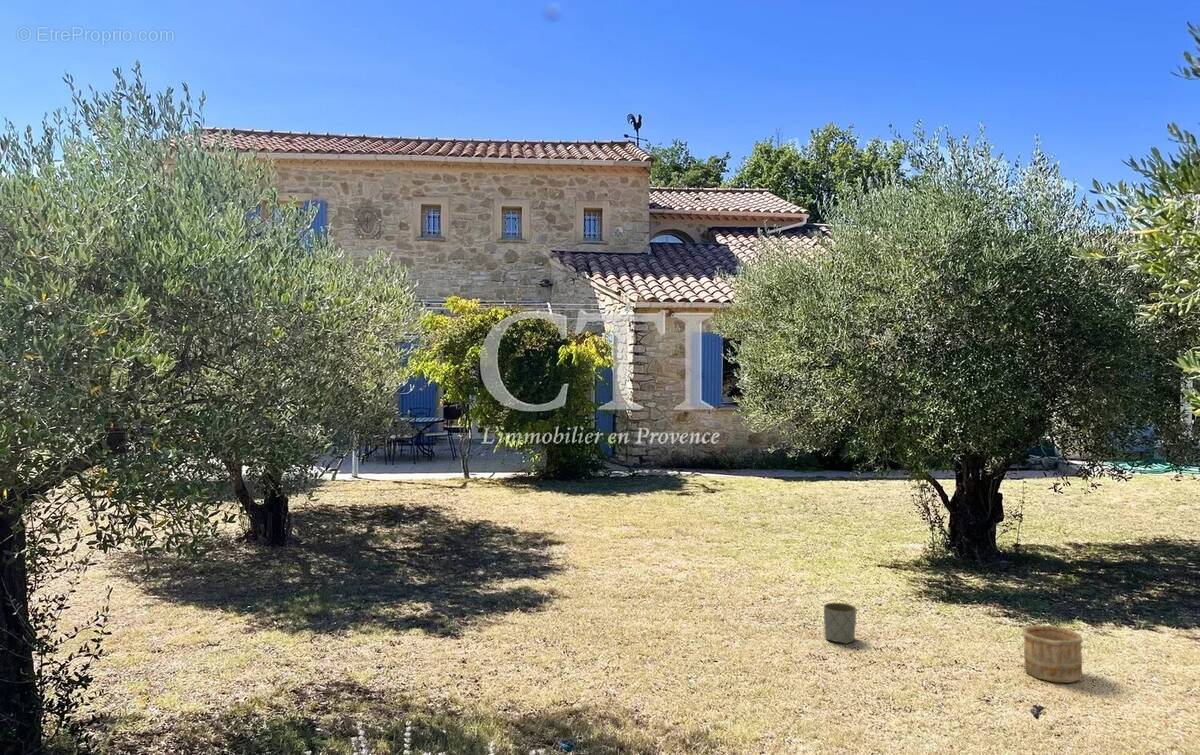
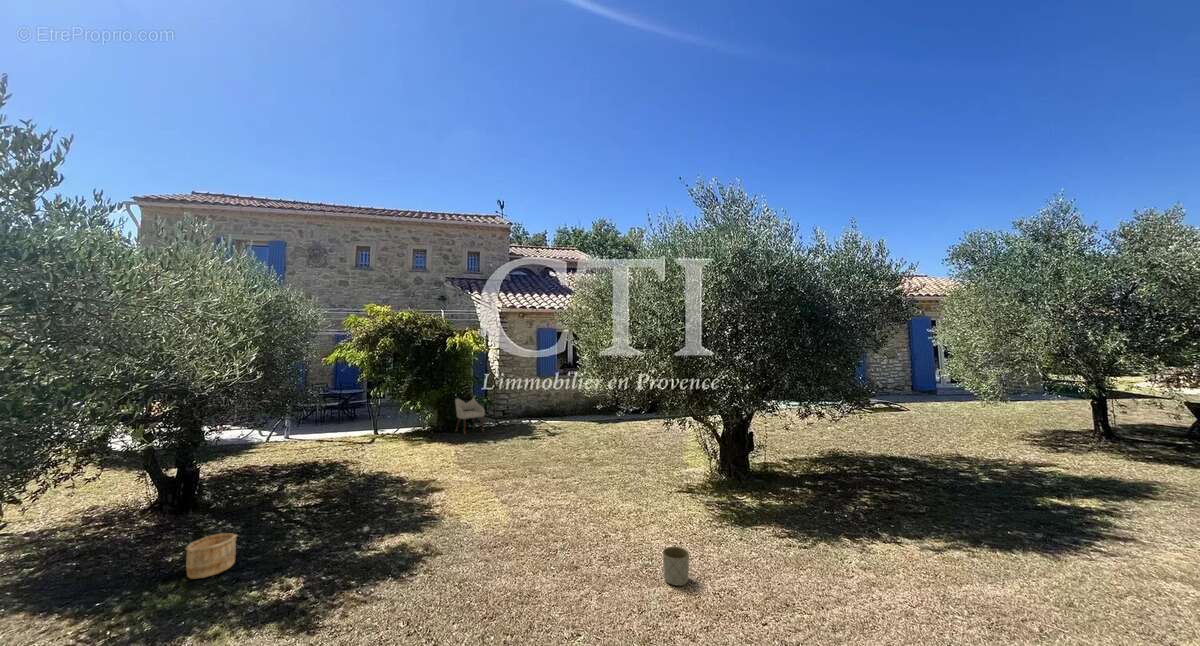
chair: none [570,428,612,487] -> present [455,397,485,433]
wooden bucket: present [1022,625,1083,683] -> present [185,533,237,579]

